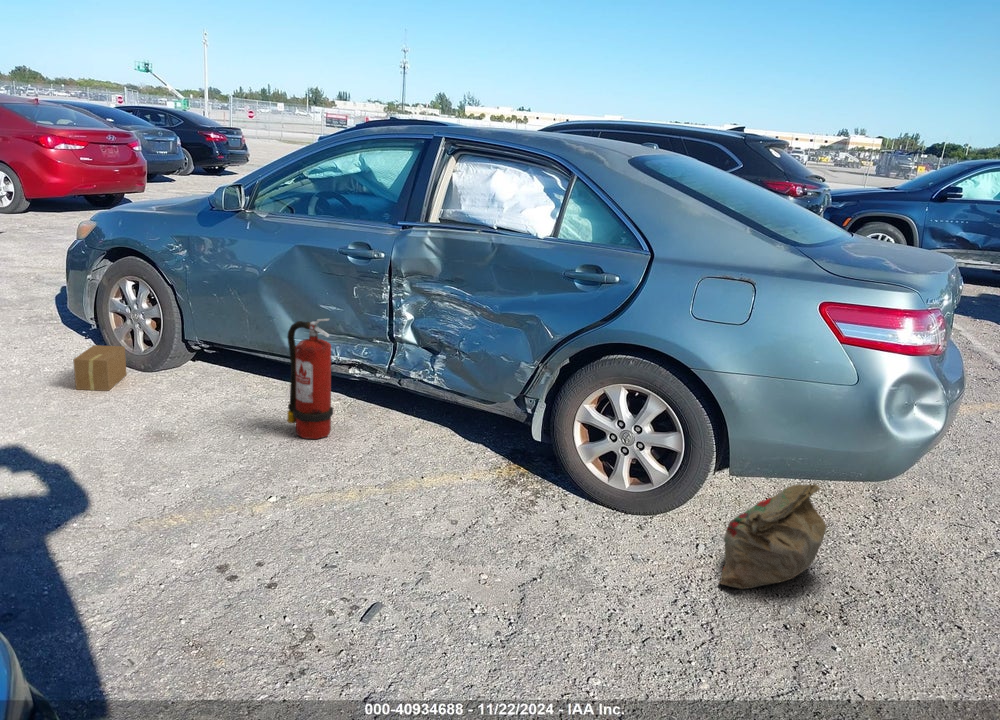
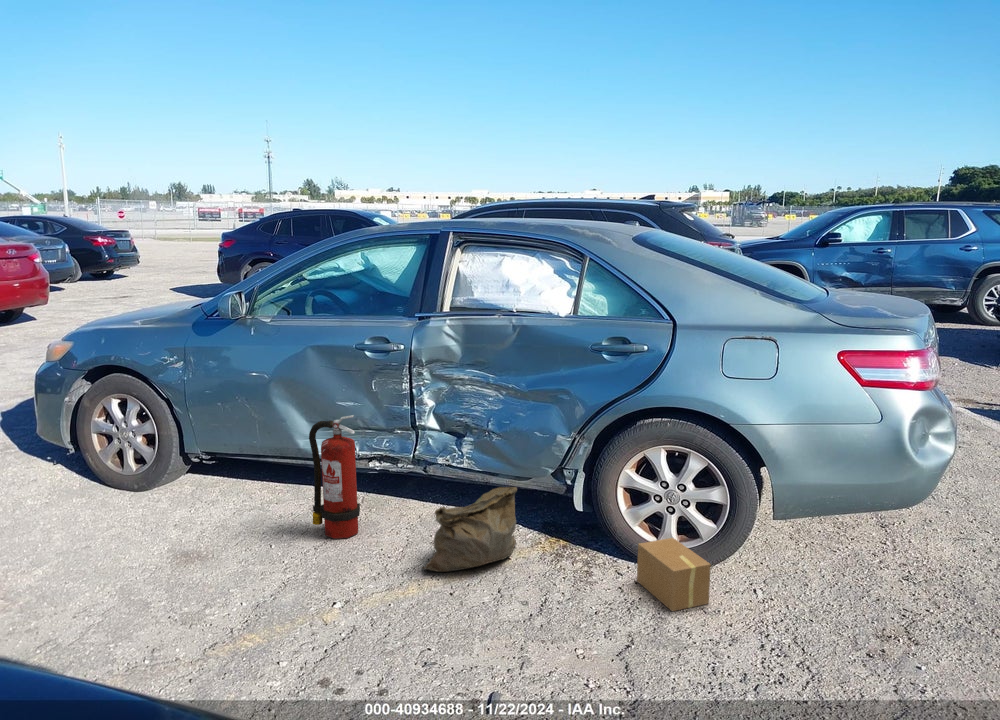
cardboard box: present [73,345,127,391] -> present [637,538,711,611]
bag: present [718,484,827,589] -> present [423,487,517,572]

